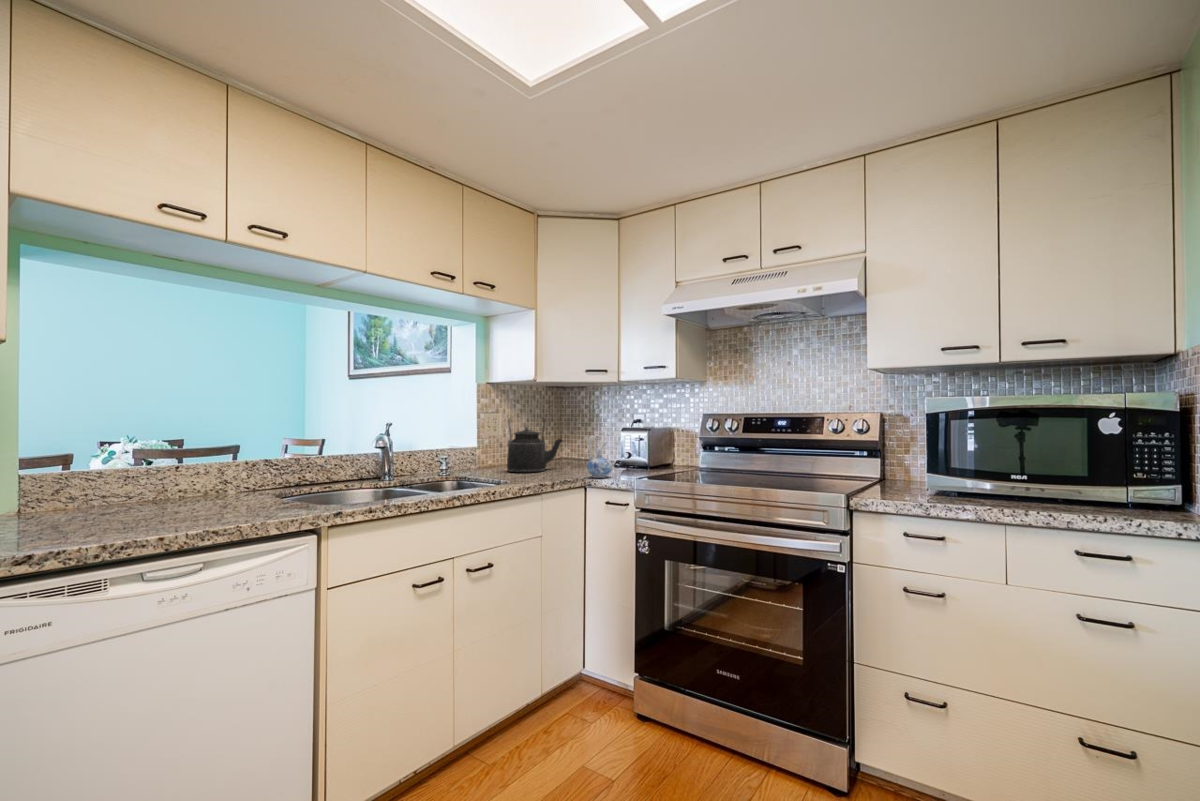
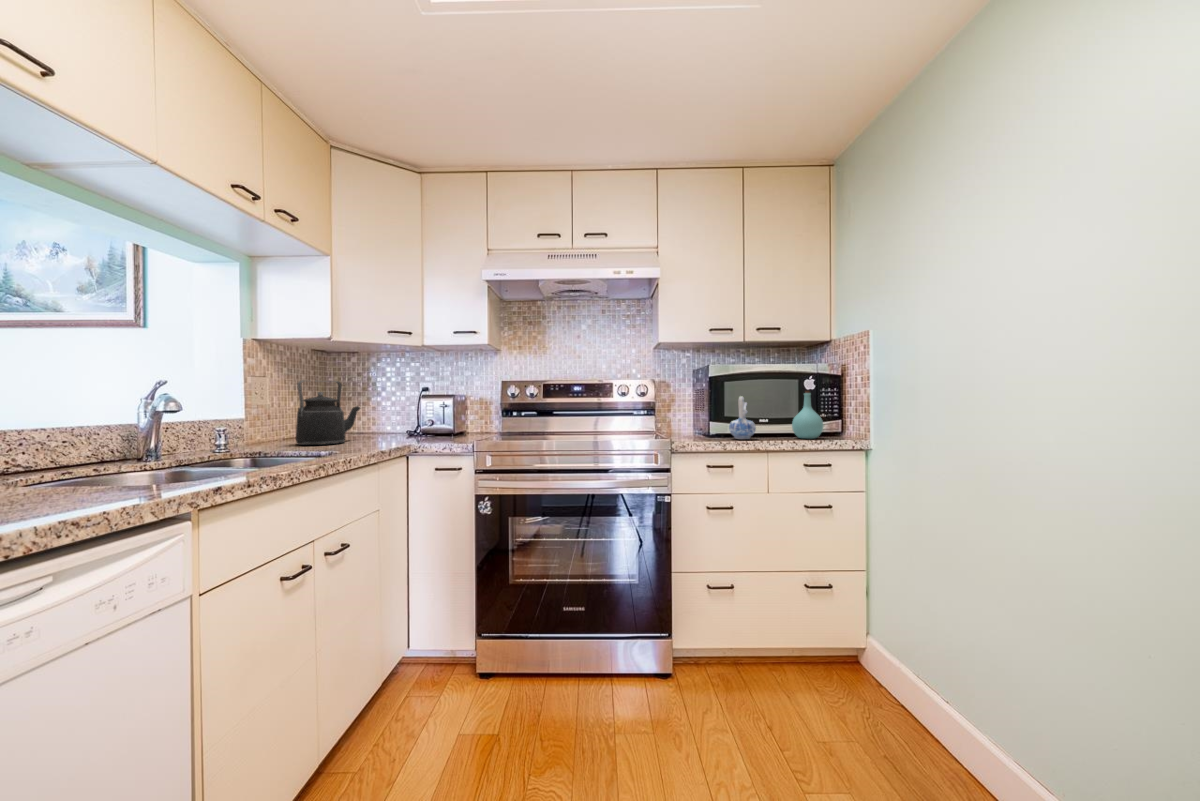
ceramic pitcher: present [587,436,612,478] -> present [729,396,756,439]
bottle: none [1064,437,1127,514] -> present [792,391,823,439]

